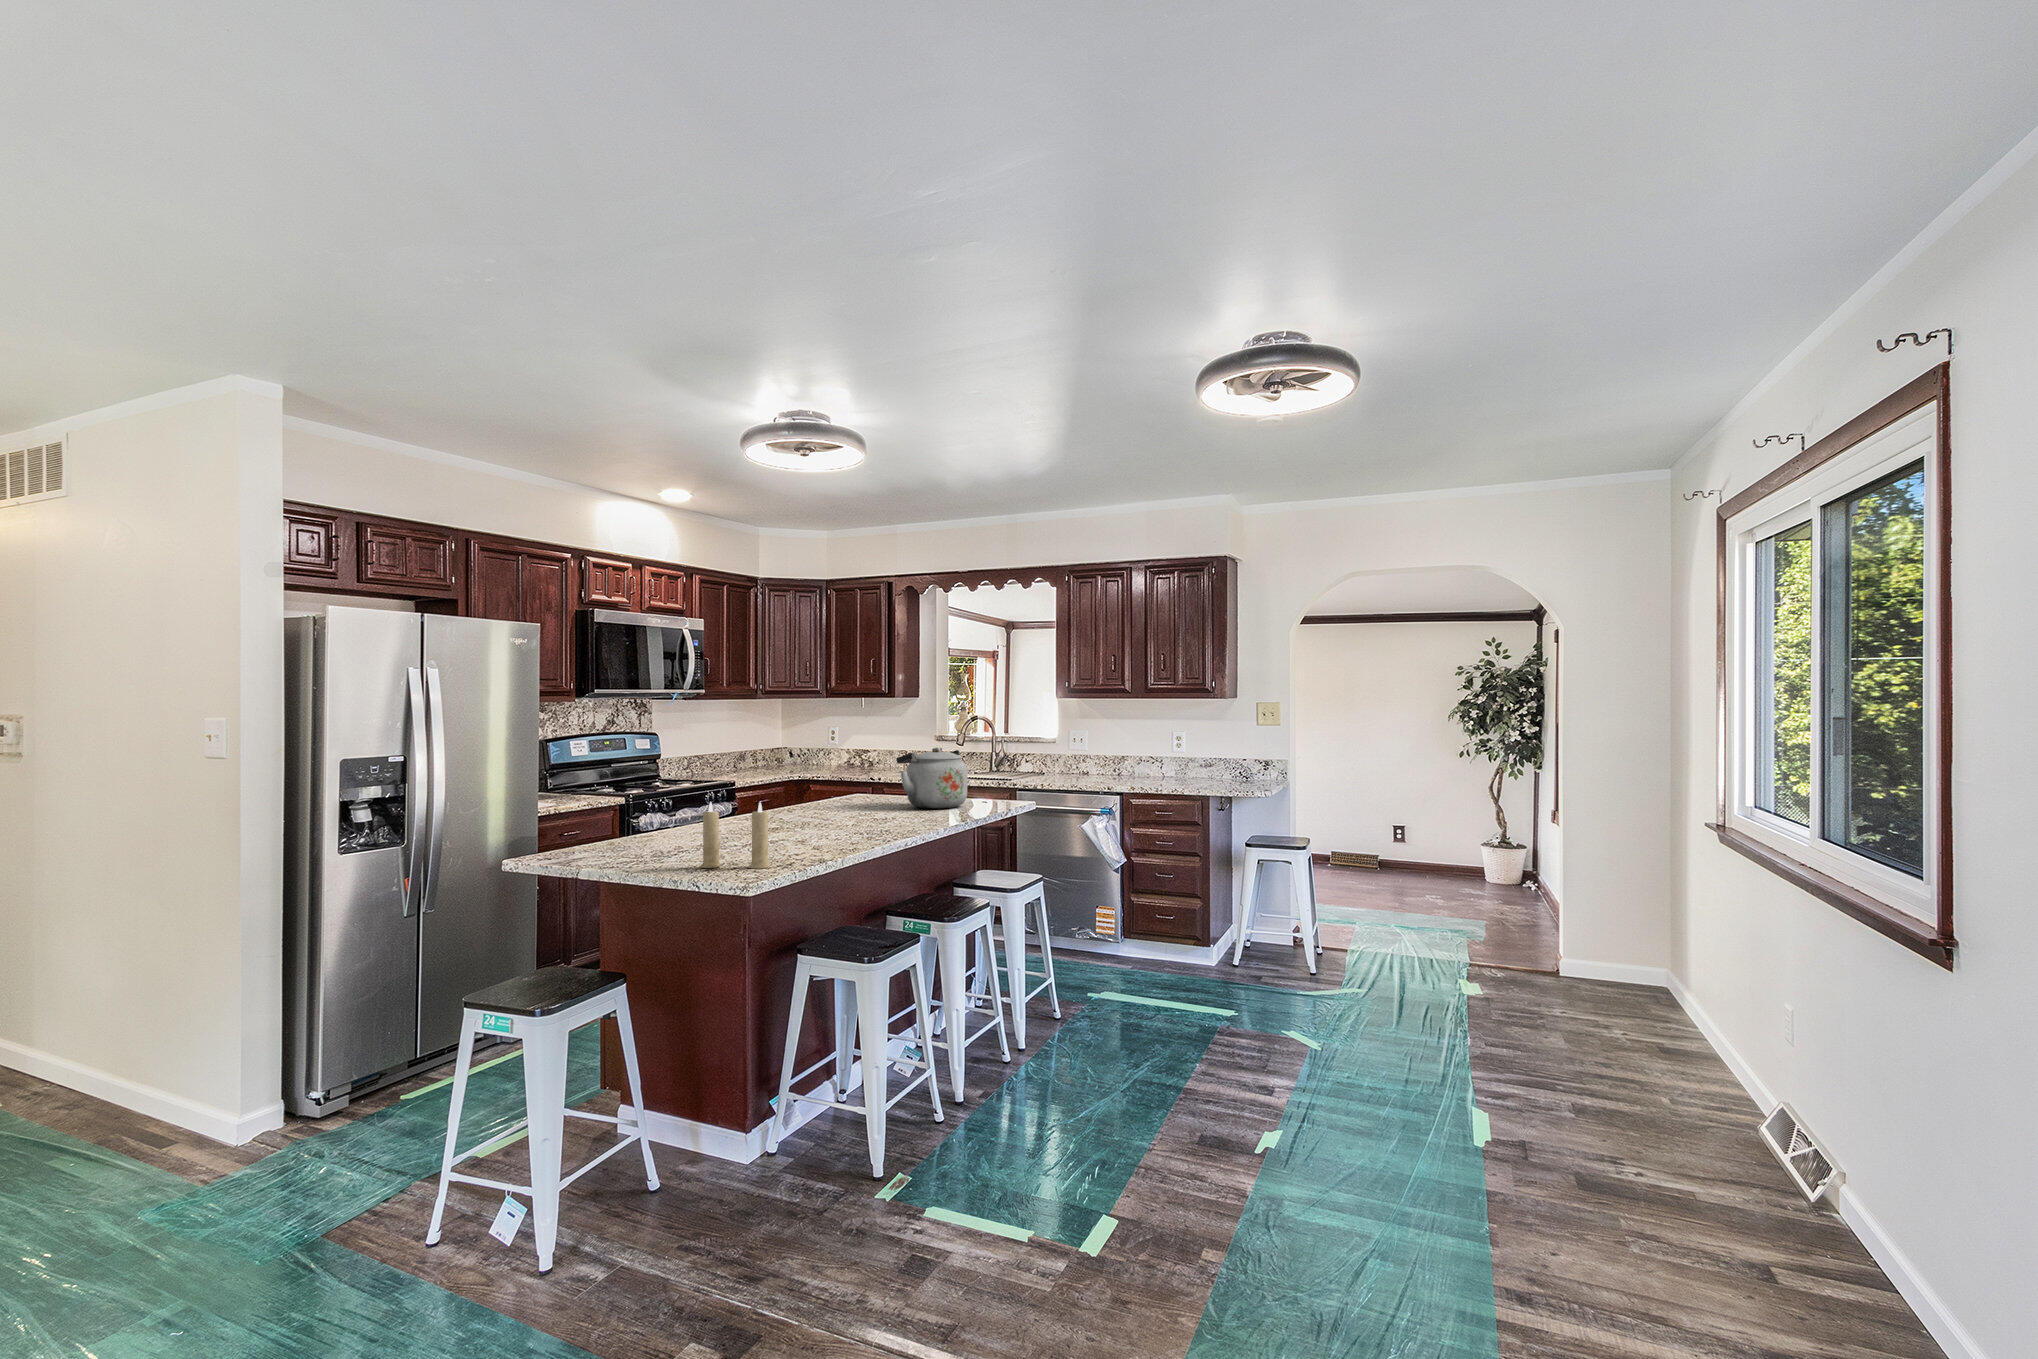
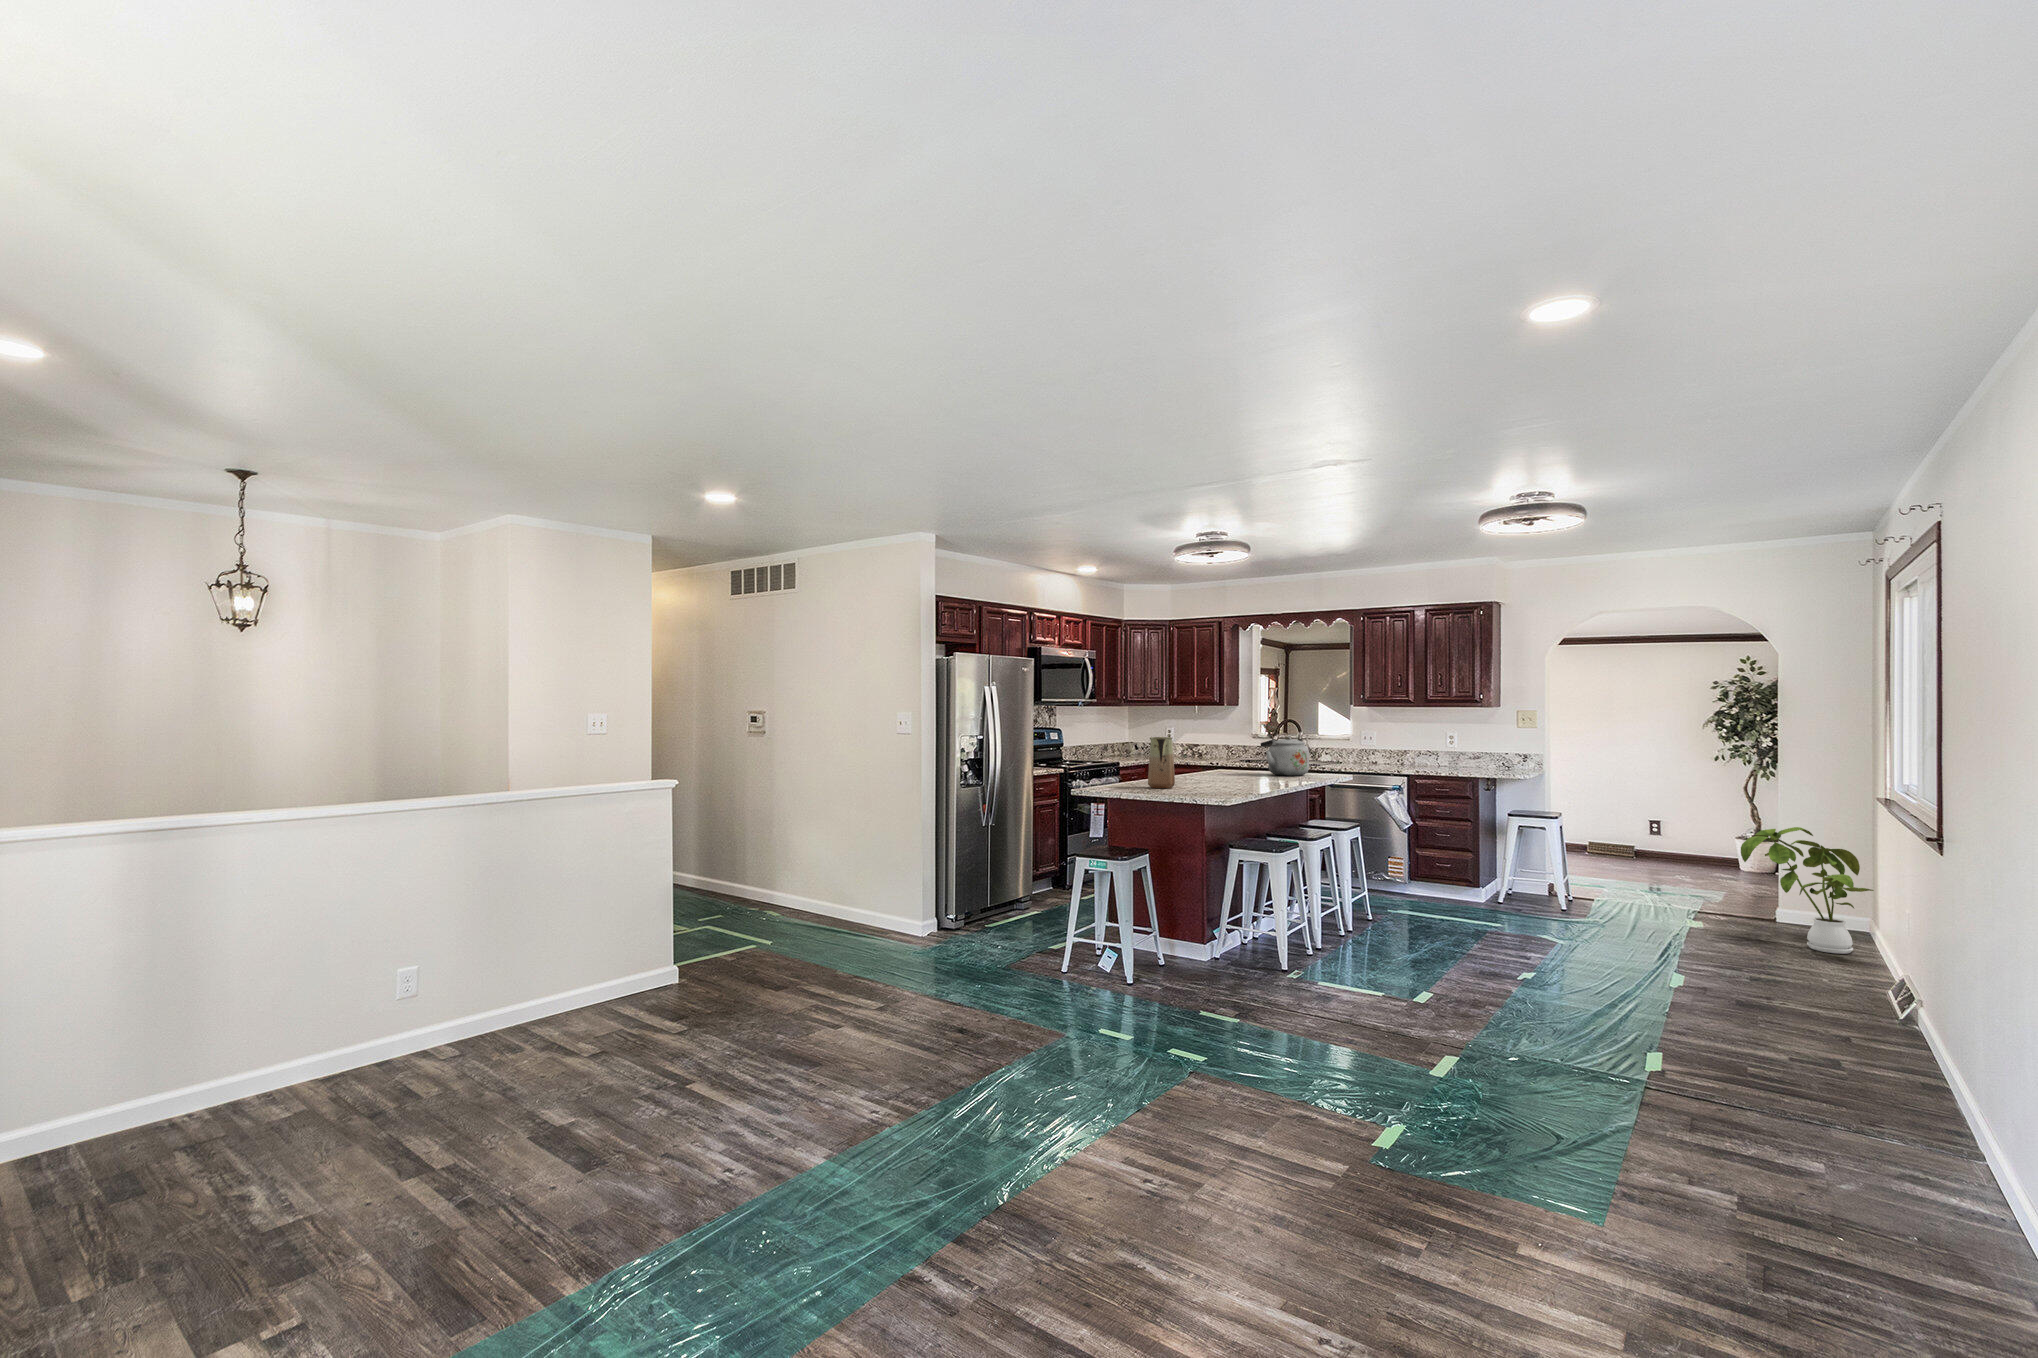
vase: none [648,761,705,855] -> present [1148,737,1175,788]
candle: present [700,802,770,869] -> none [1188,756,1227,793]
house plant: none [1533,860,1701,1031] -> present [1741,827,1874,954]

